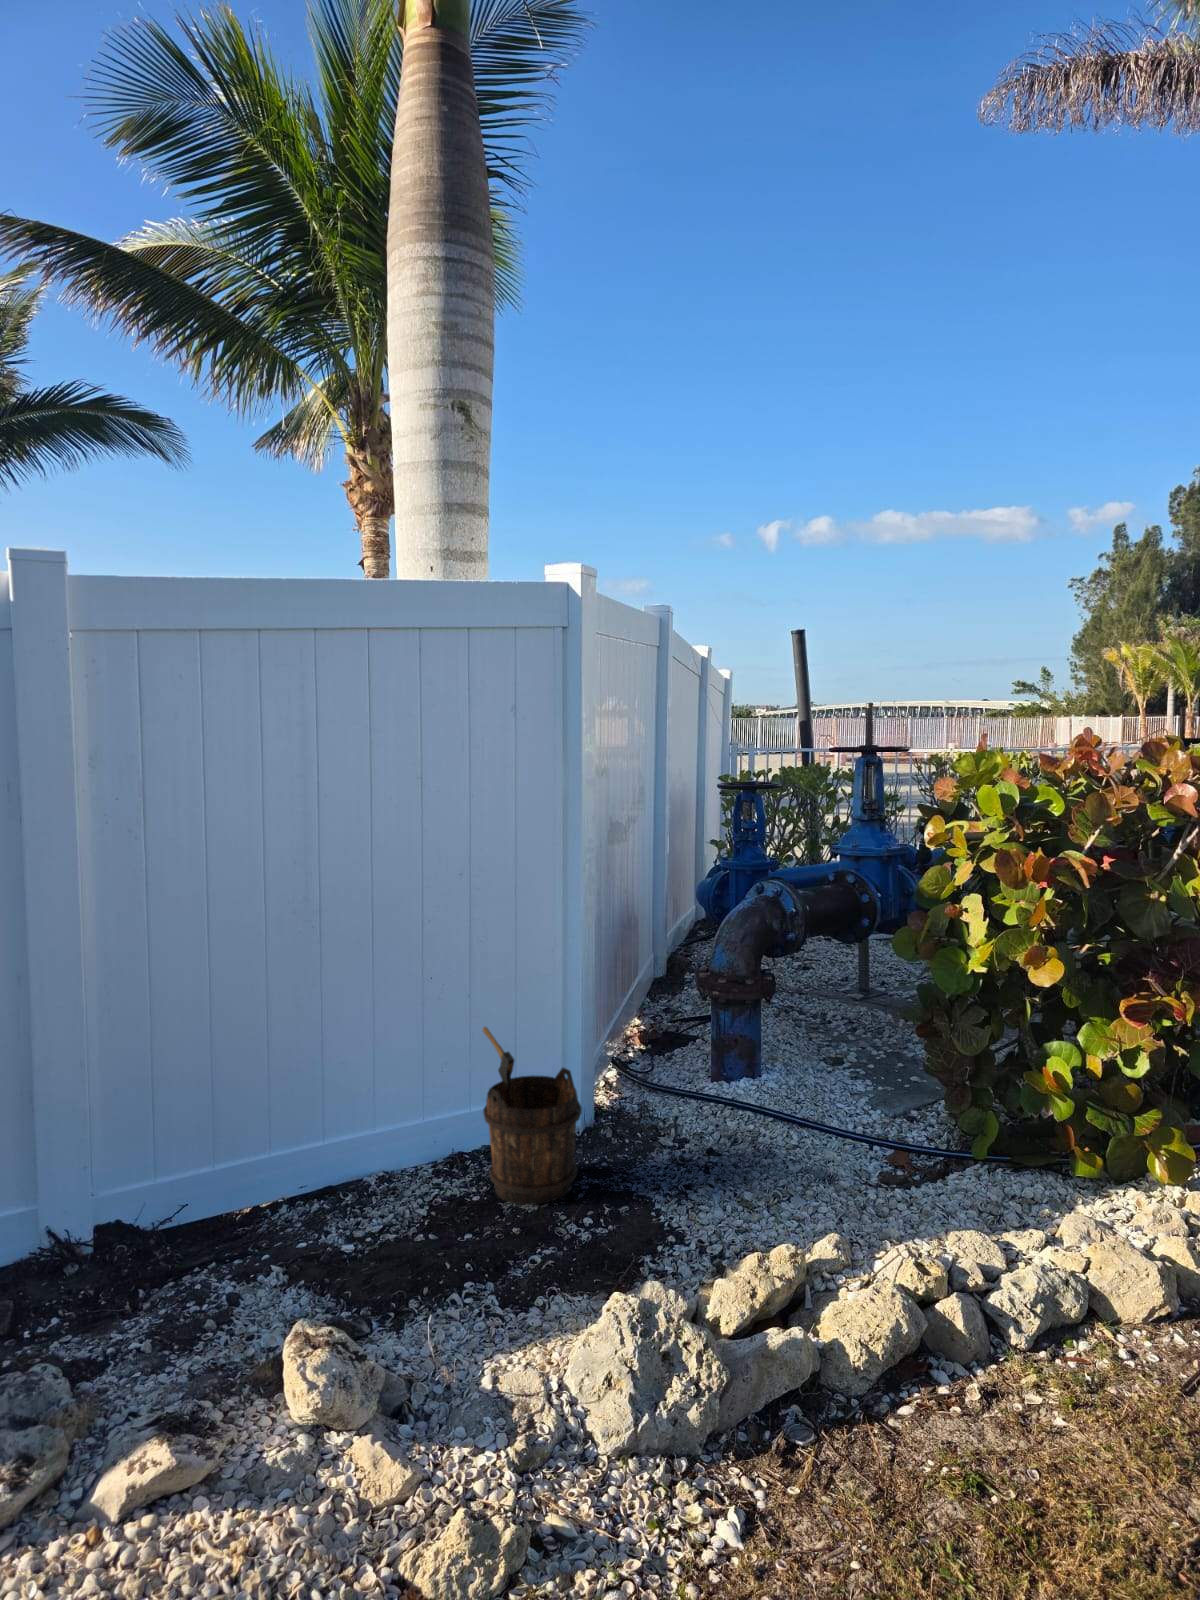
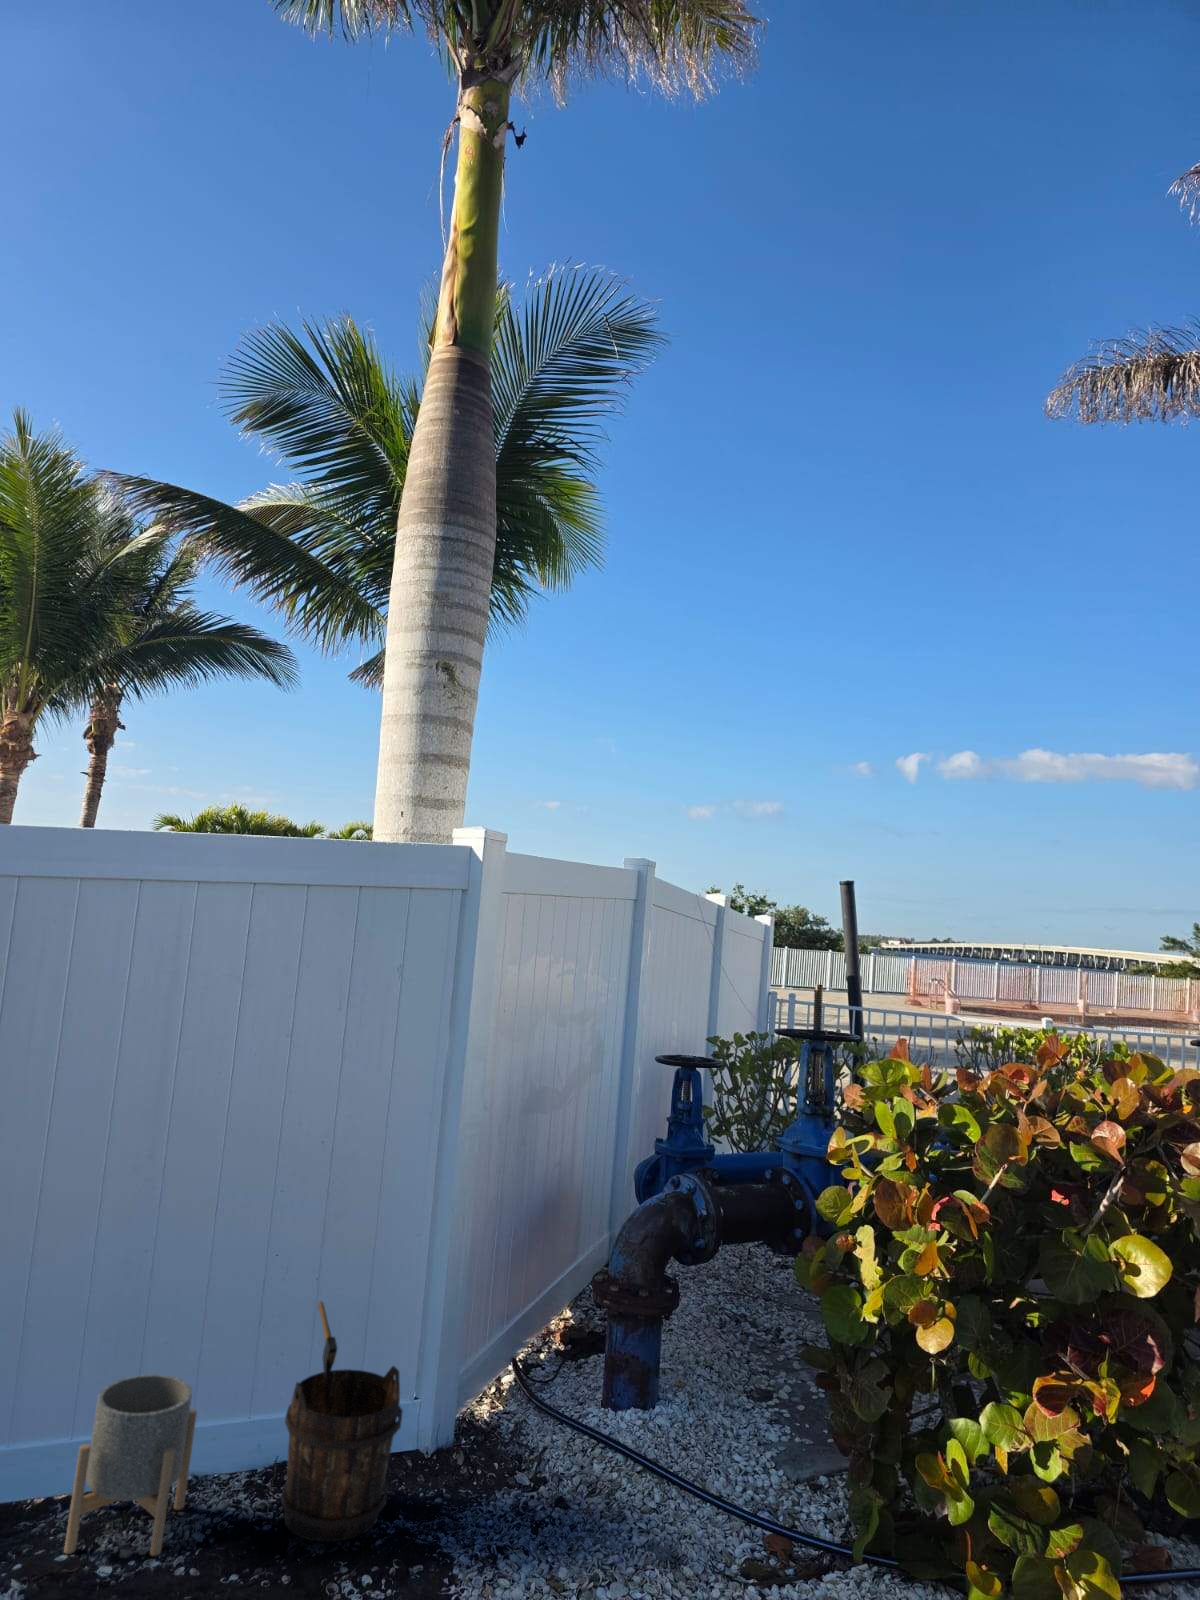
planter: none [328,1100,411,1241] -> present [64,1374,197,1556]

